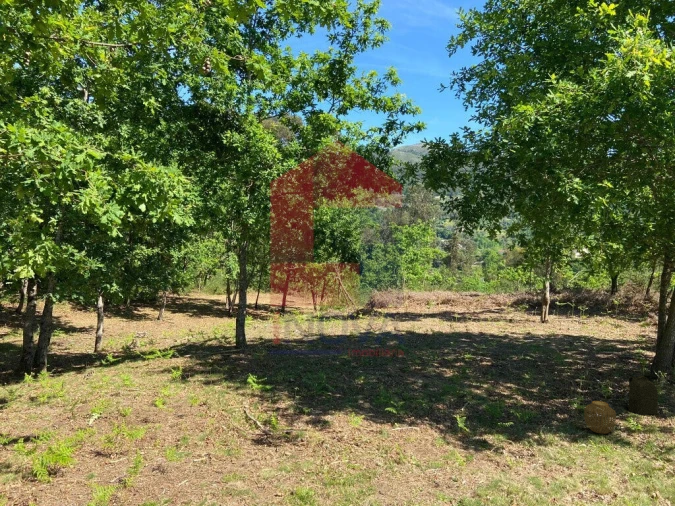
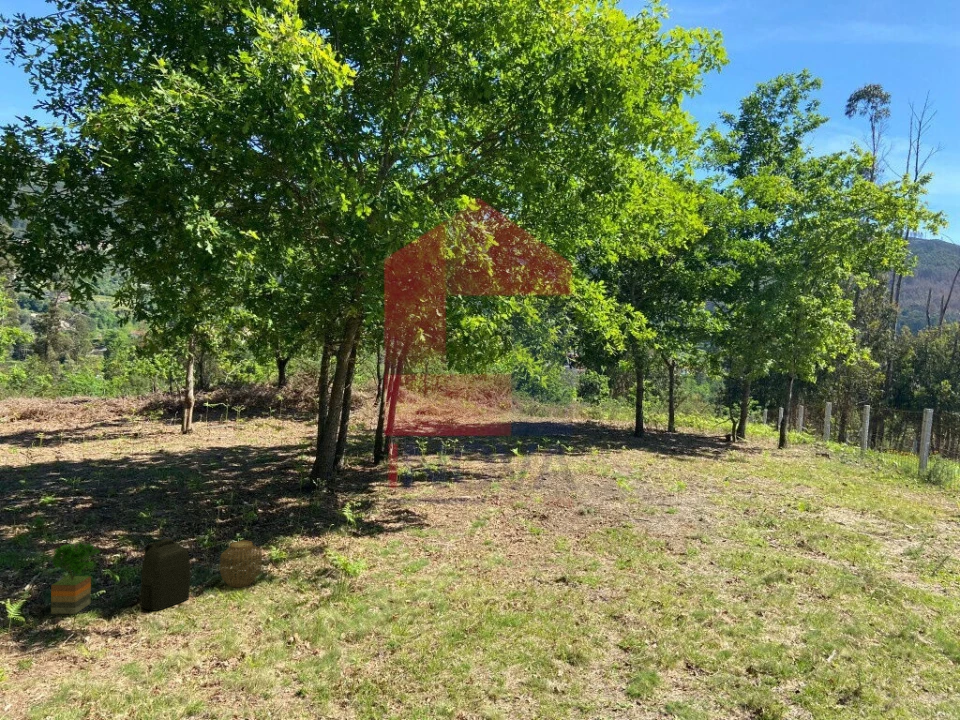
backpack: present [628,376,658,415] -> present [140,539,190,611]
potted tree: none [486,378,511,419] -> present [51,544,99,614]

